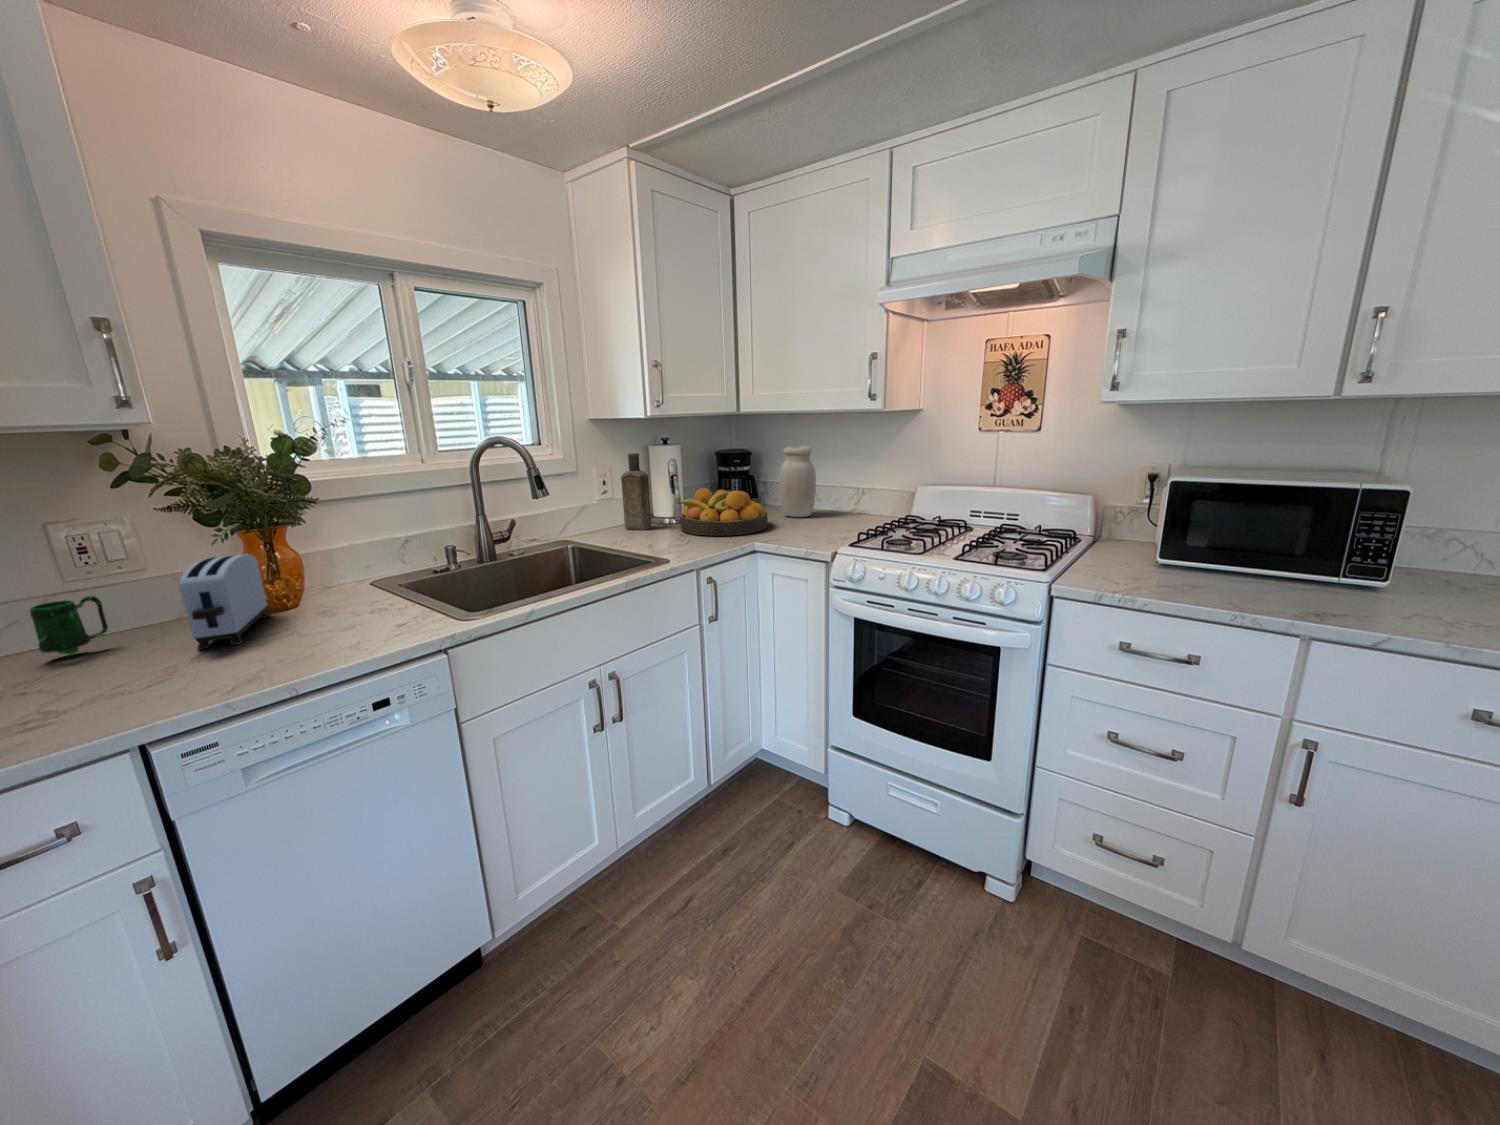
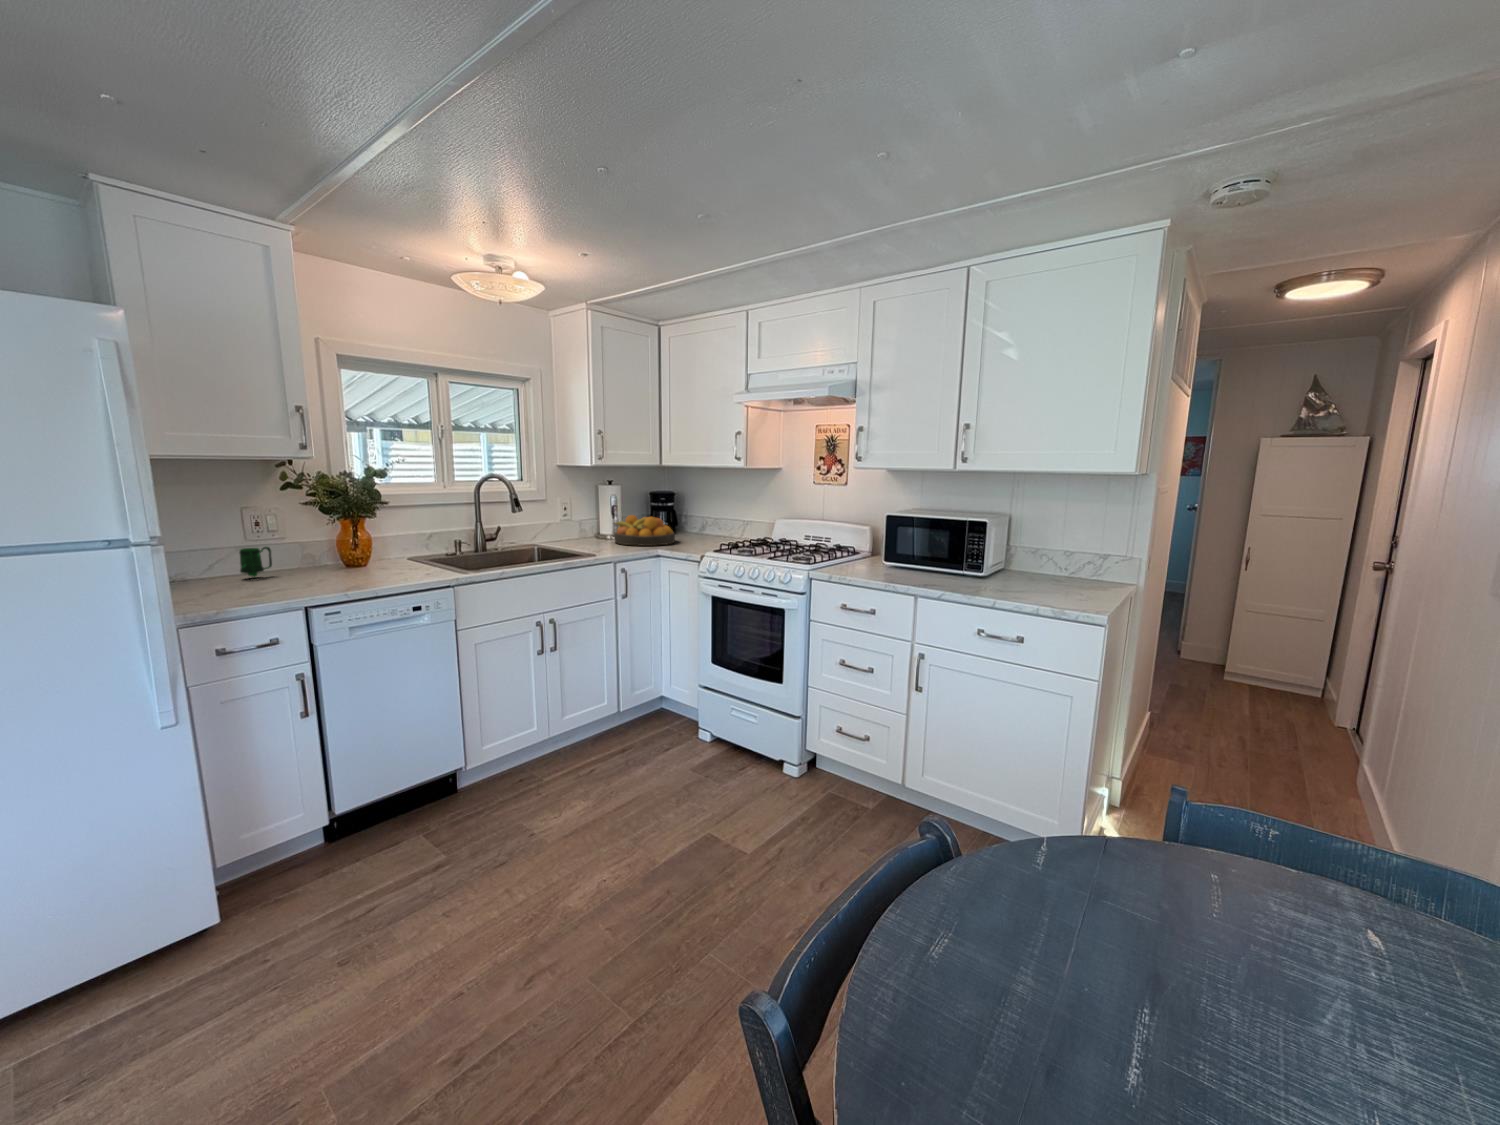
jar: present [779,446,816,517] -> none [689,490,714,539]
bottle: present [621,453,652,530] -> none [576,489,596,541]
toaster: present [179,554,269,650] -> none [317,531,353,578]

